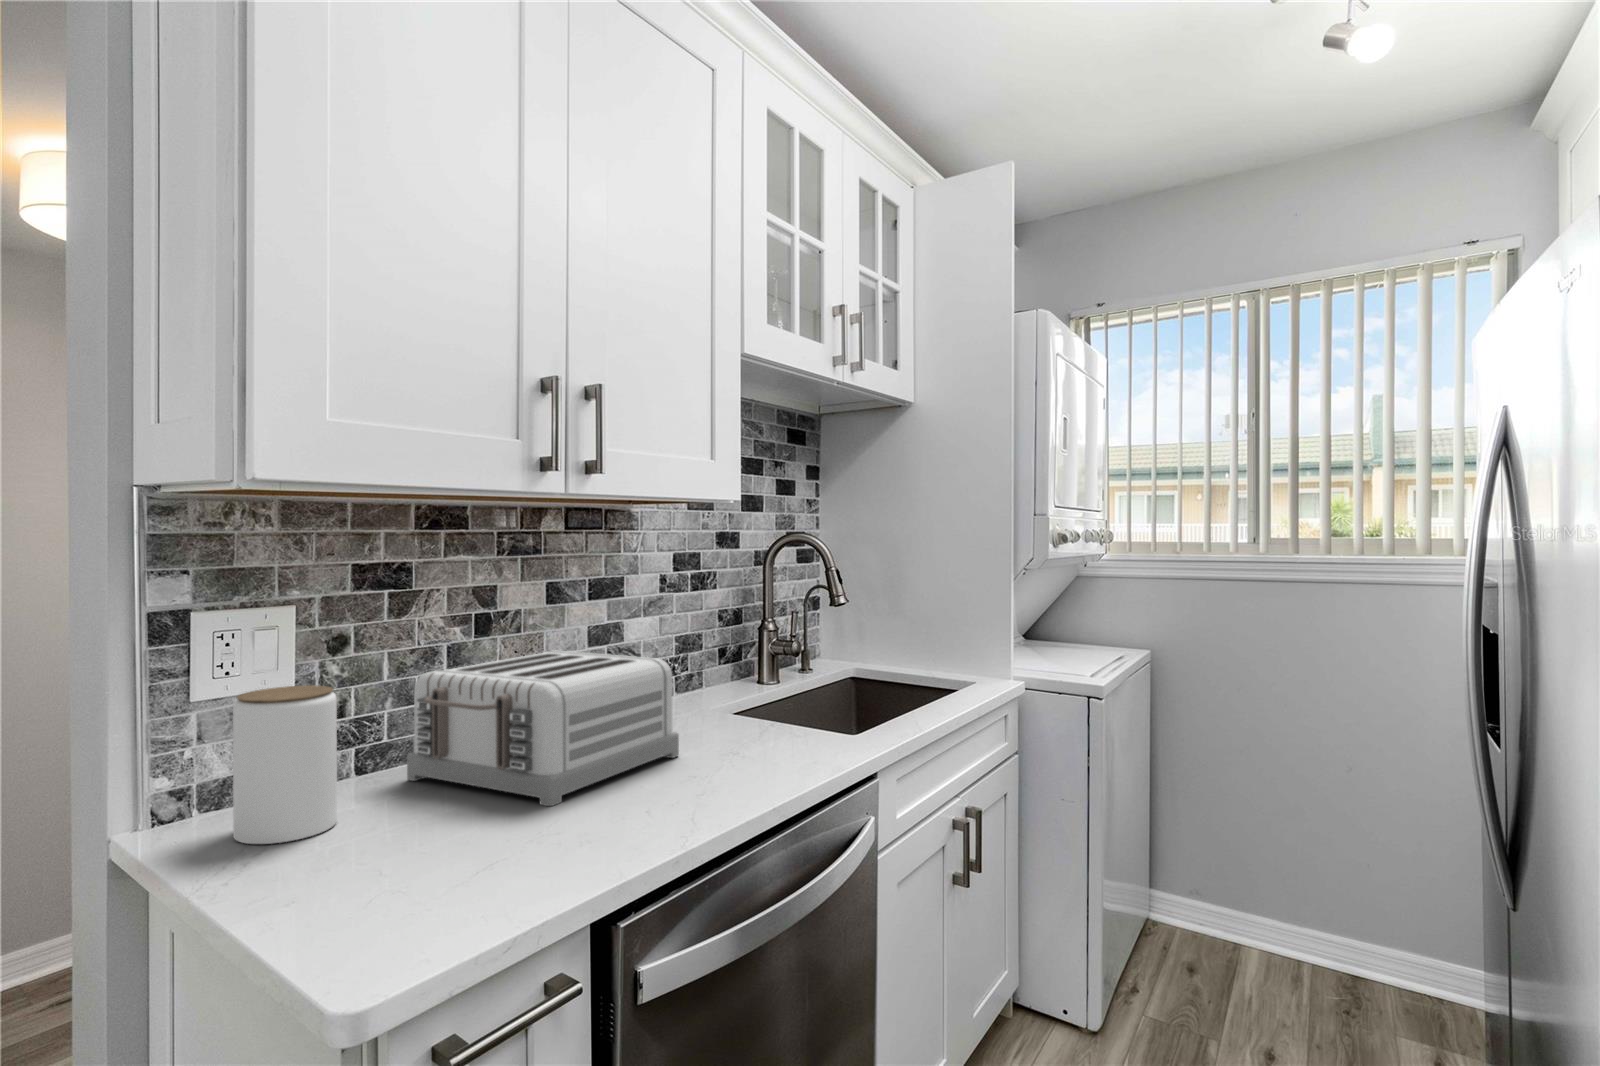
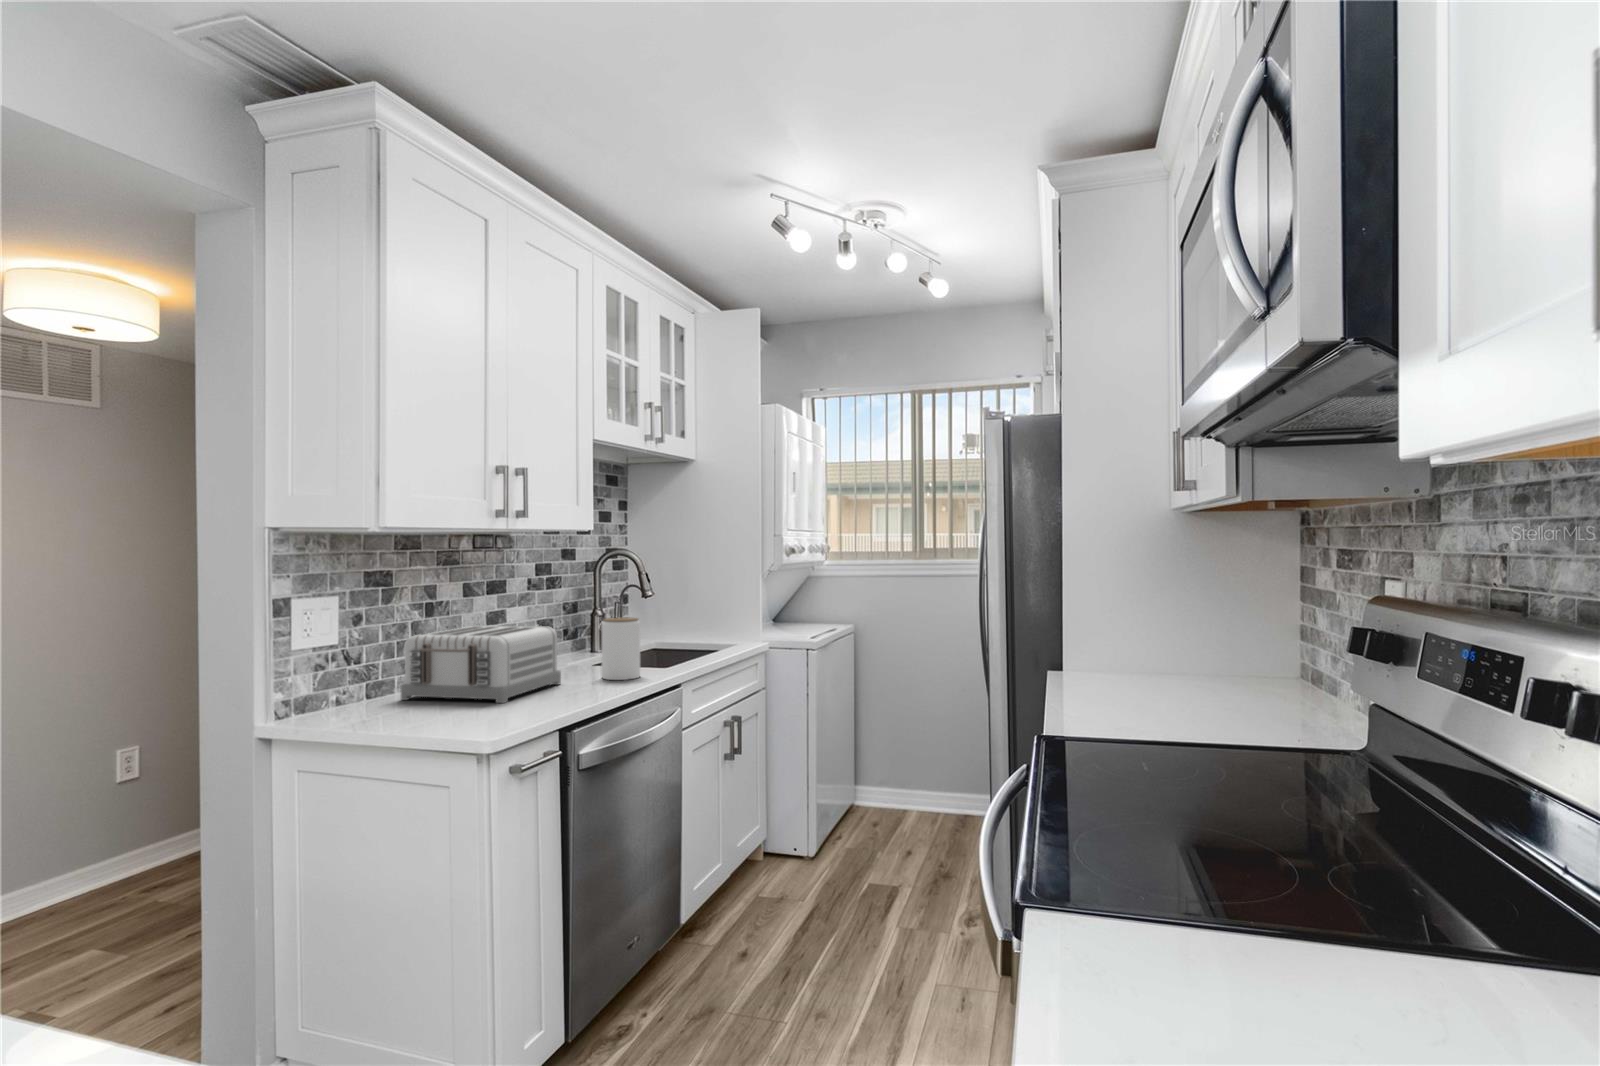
jar: present [233,685,337,844] -> present [601,617,640,680]

